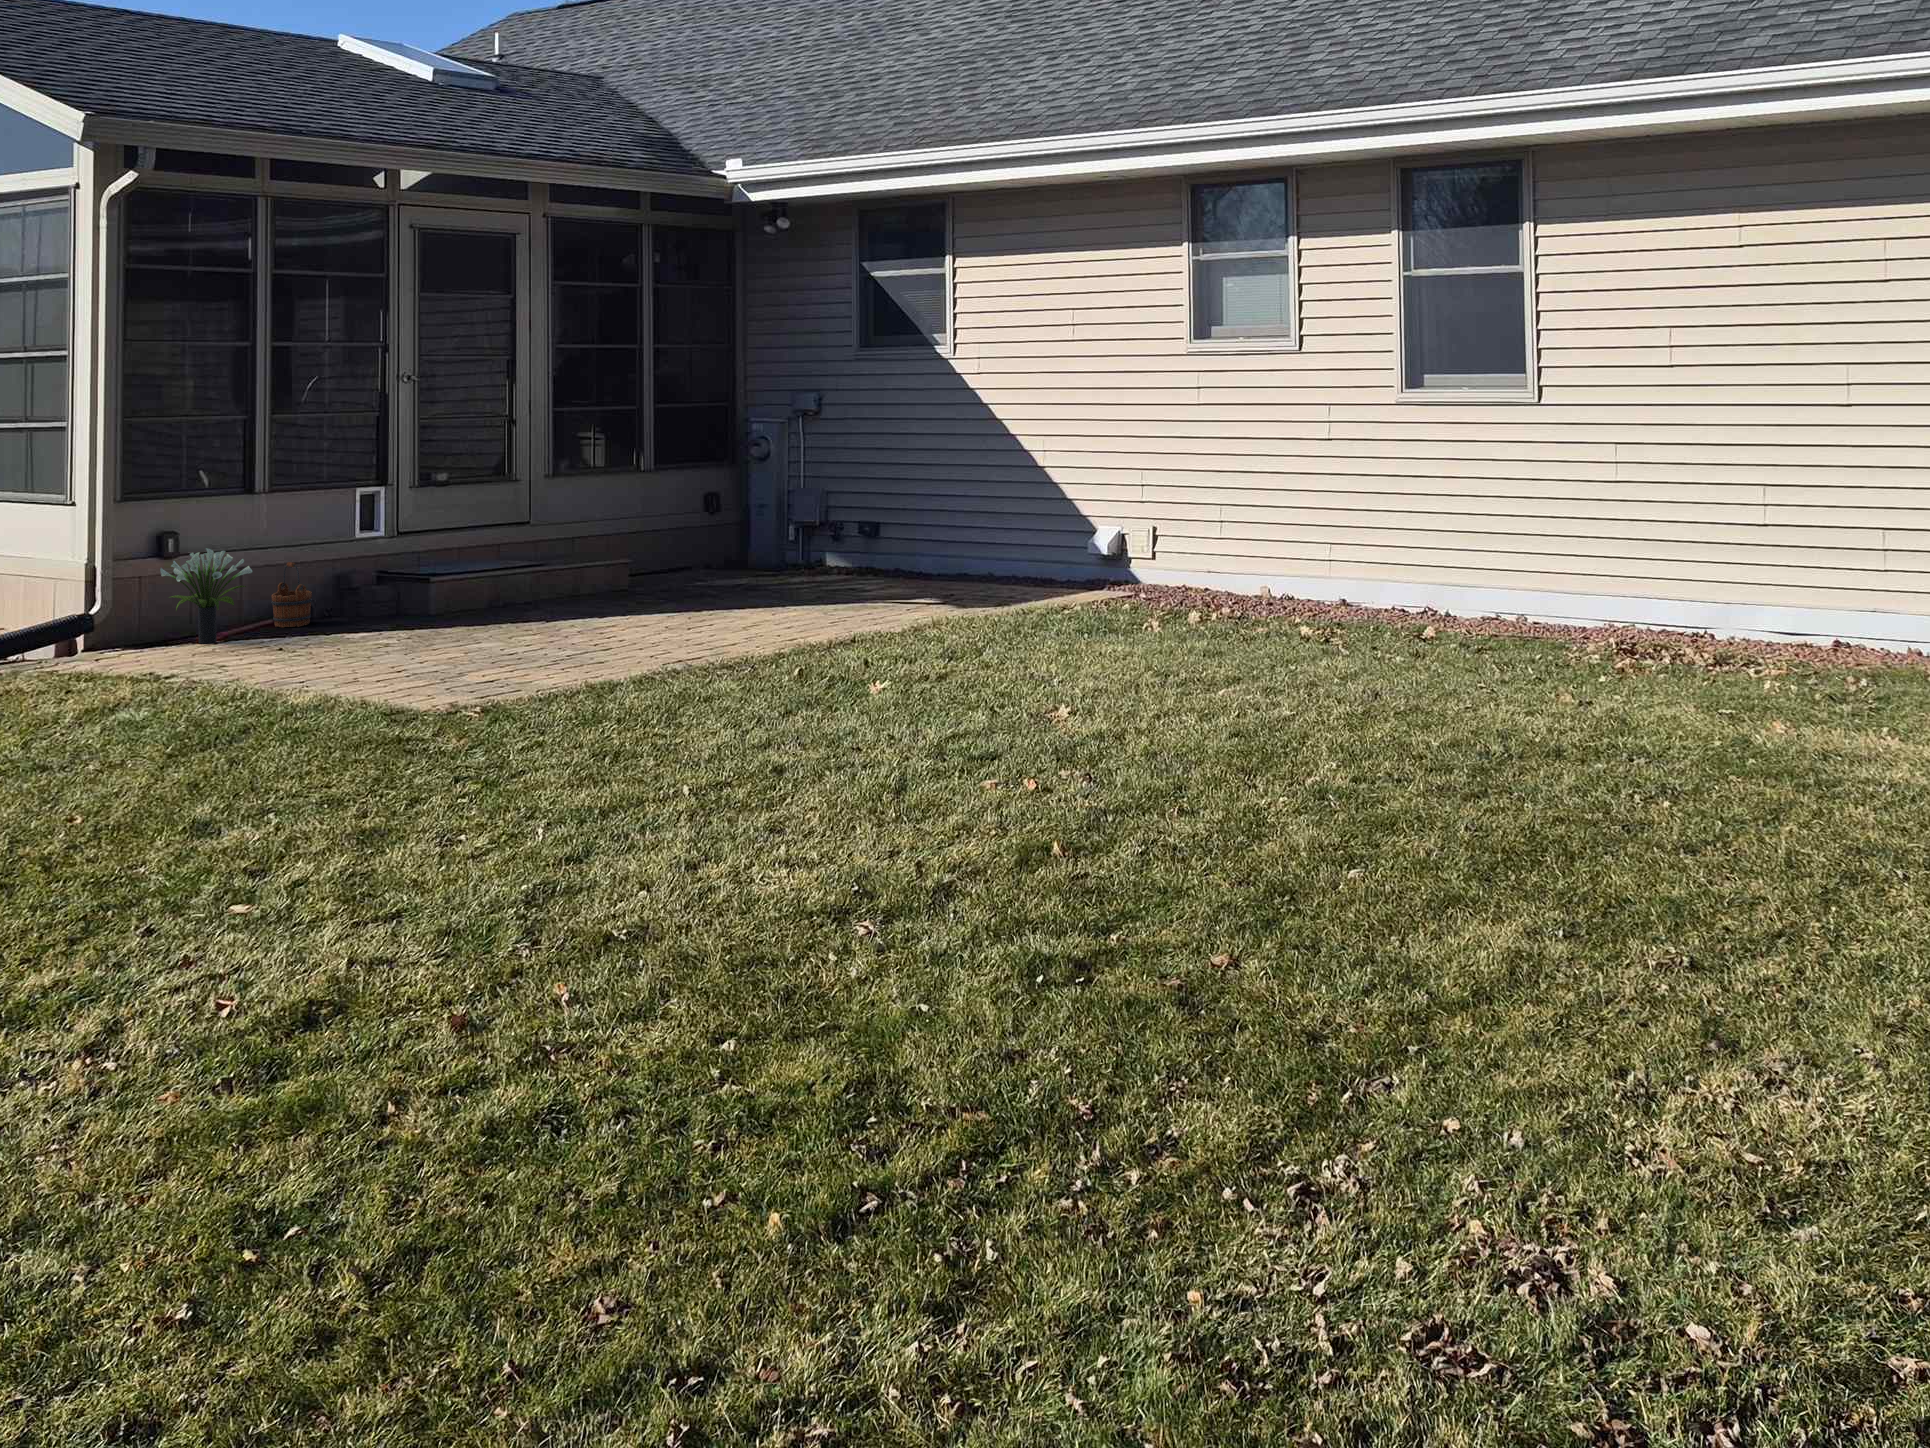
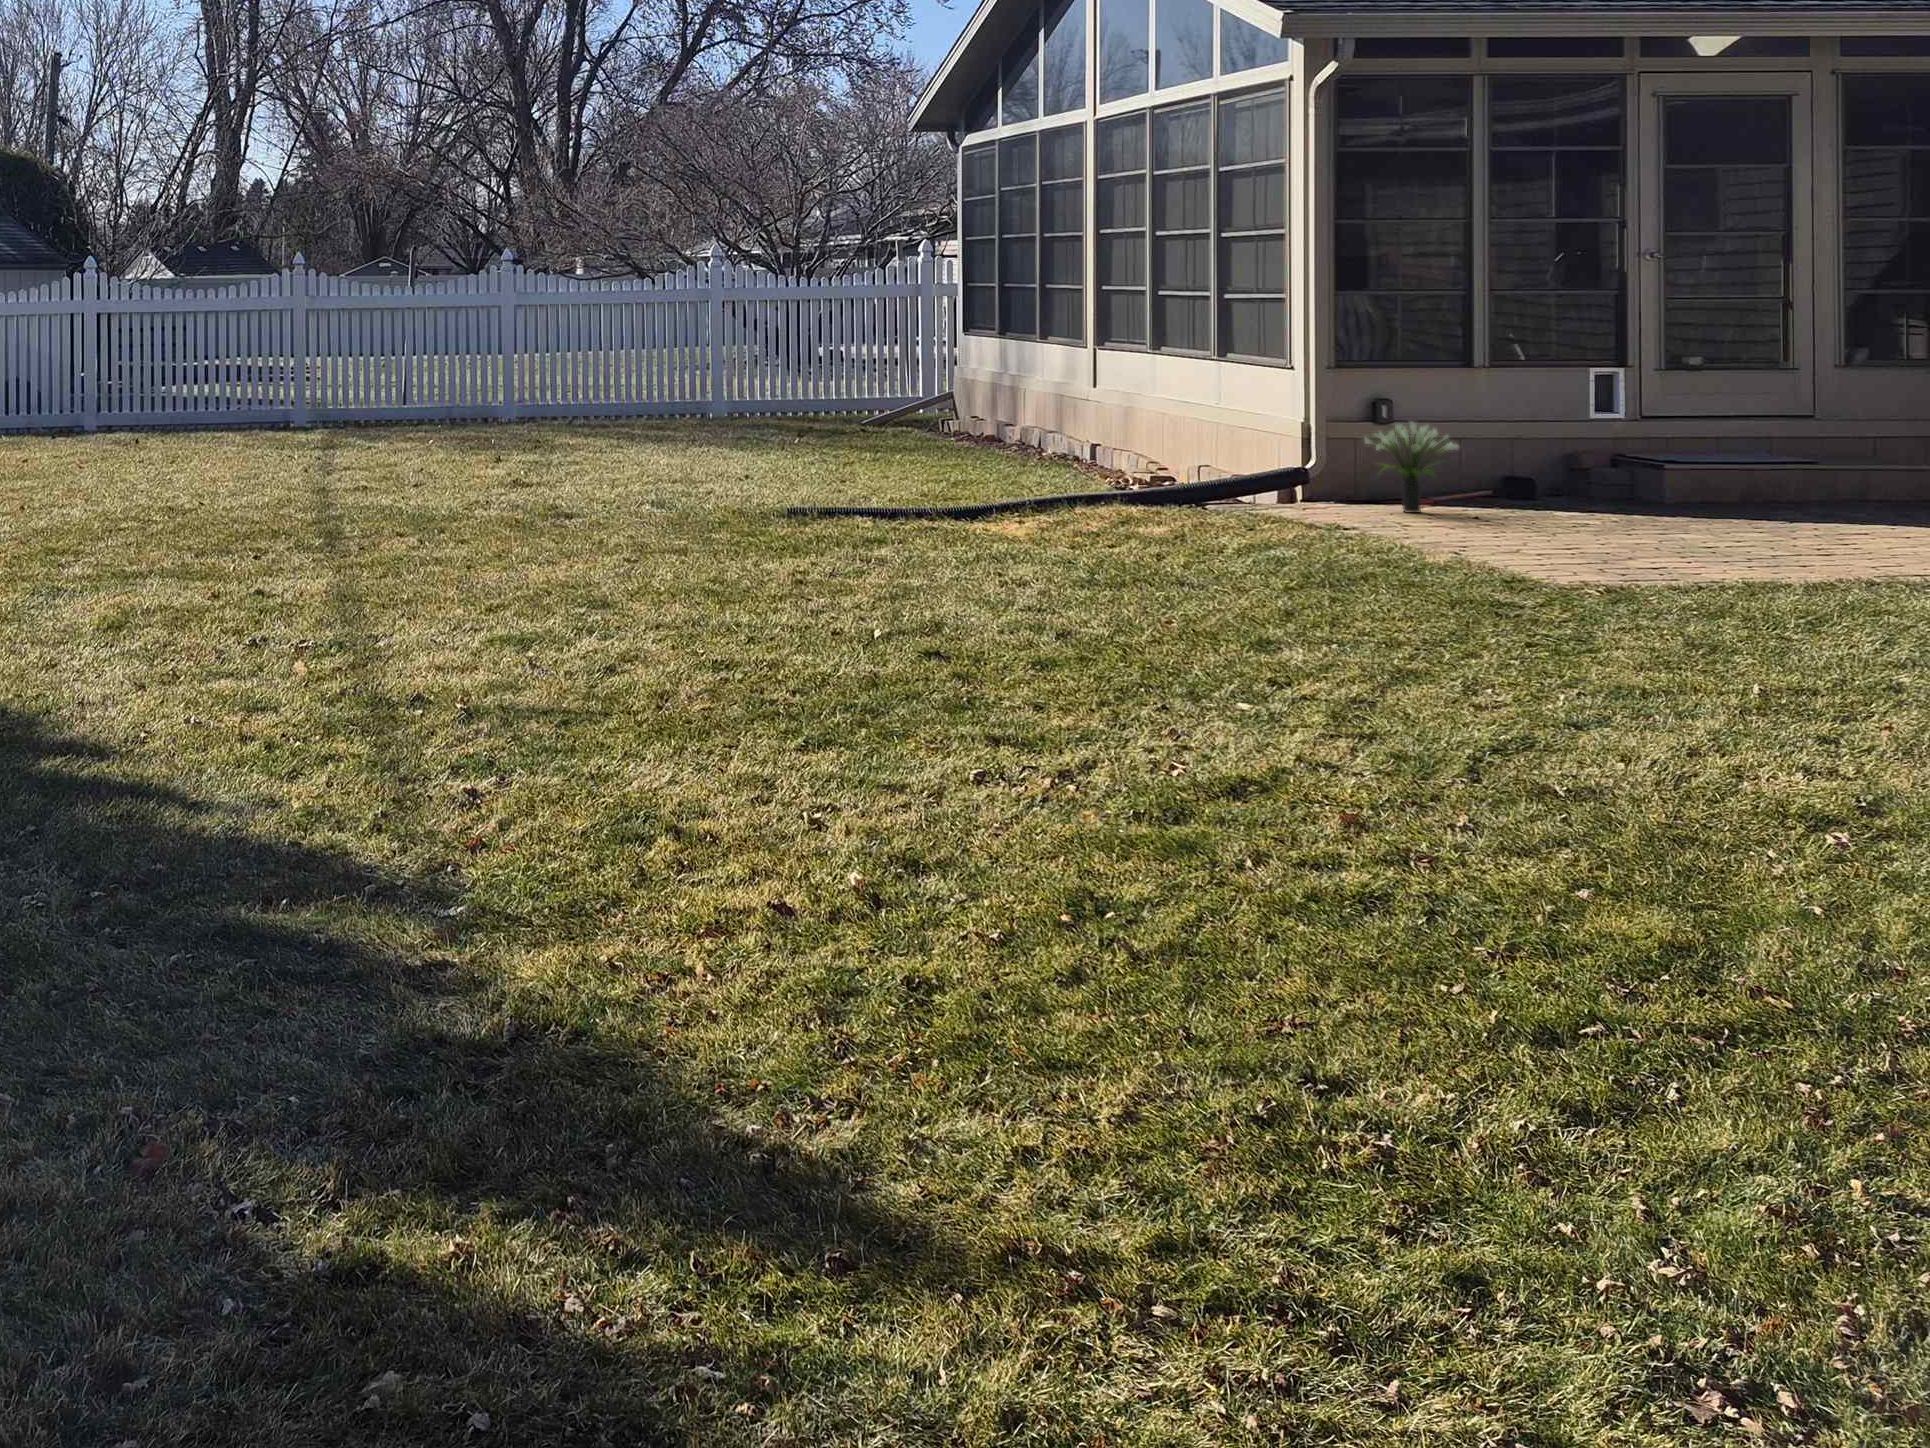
wooden bucket: present [271,562,312,627] -> none [1488,443,1533,509]

